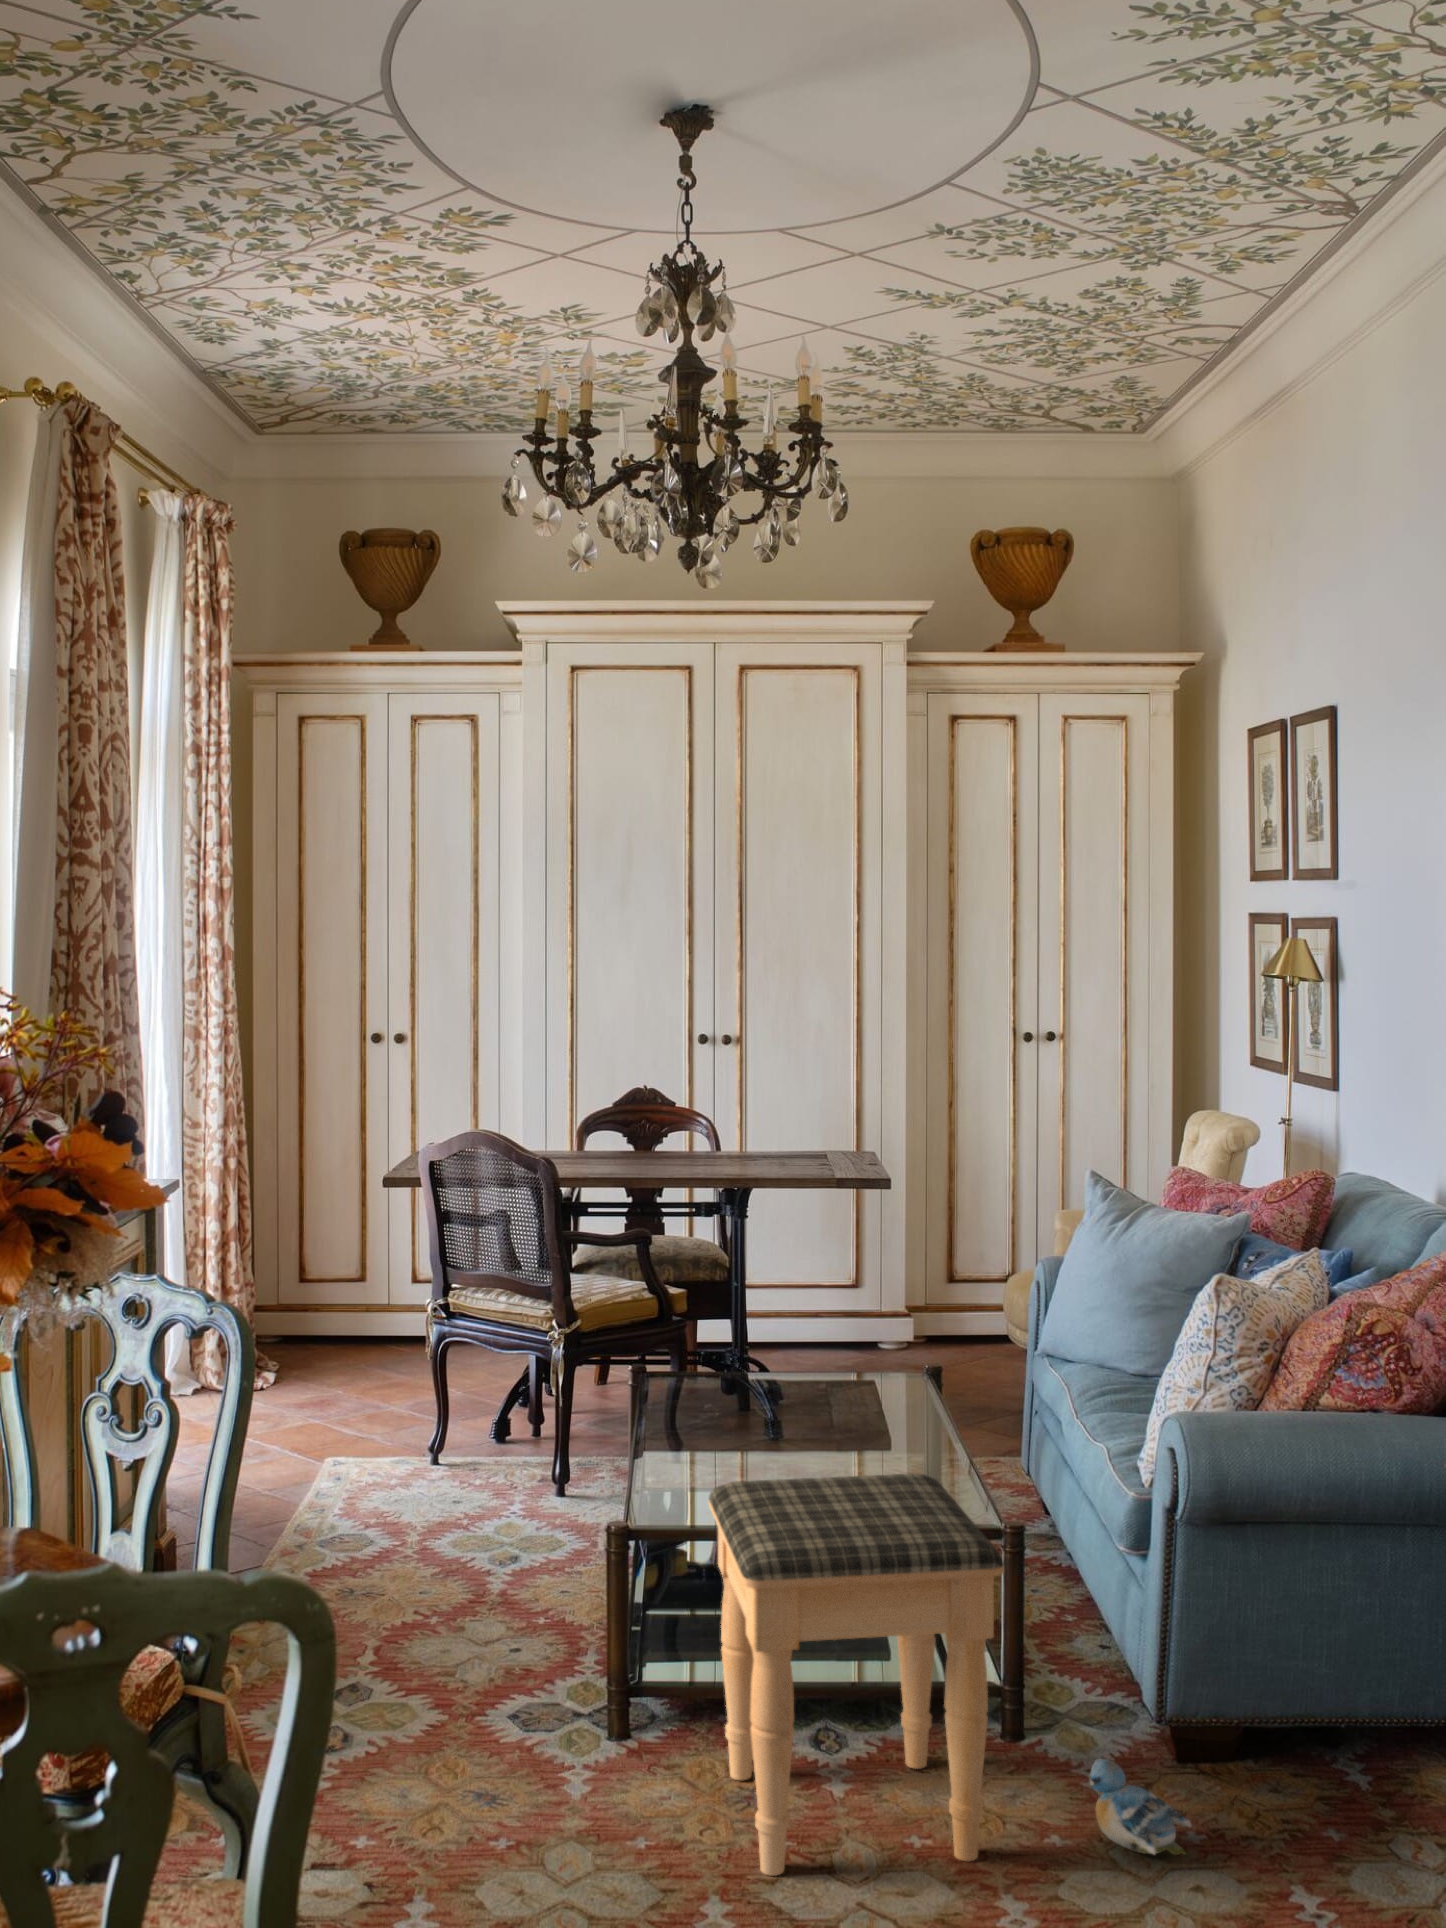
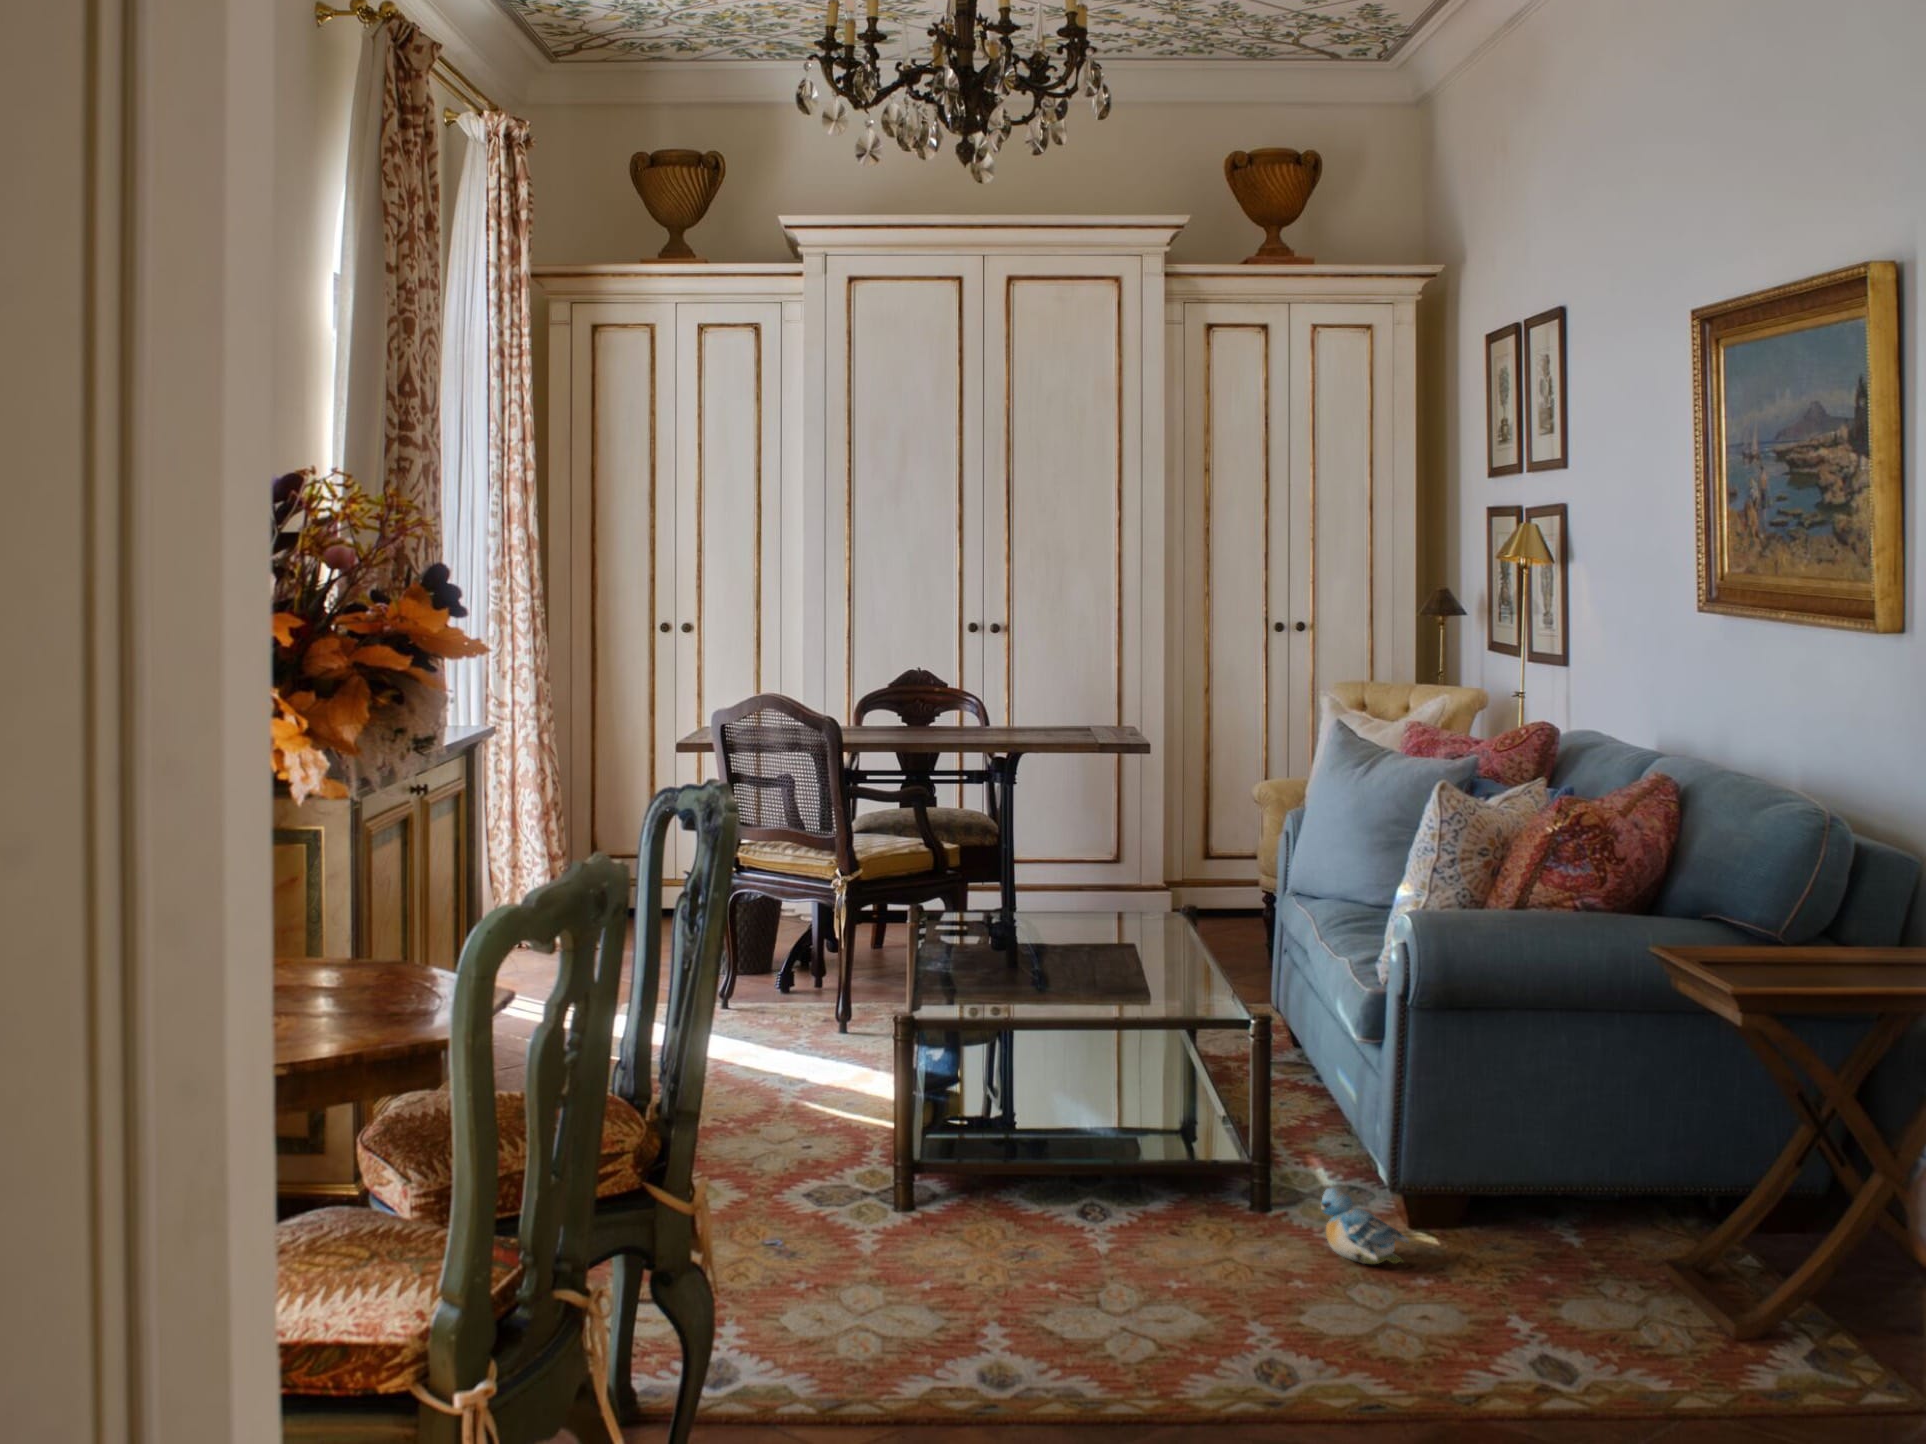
footstool: present [709,1473,1004,1876] -> none [988,955,1248,1278]

